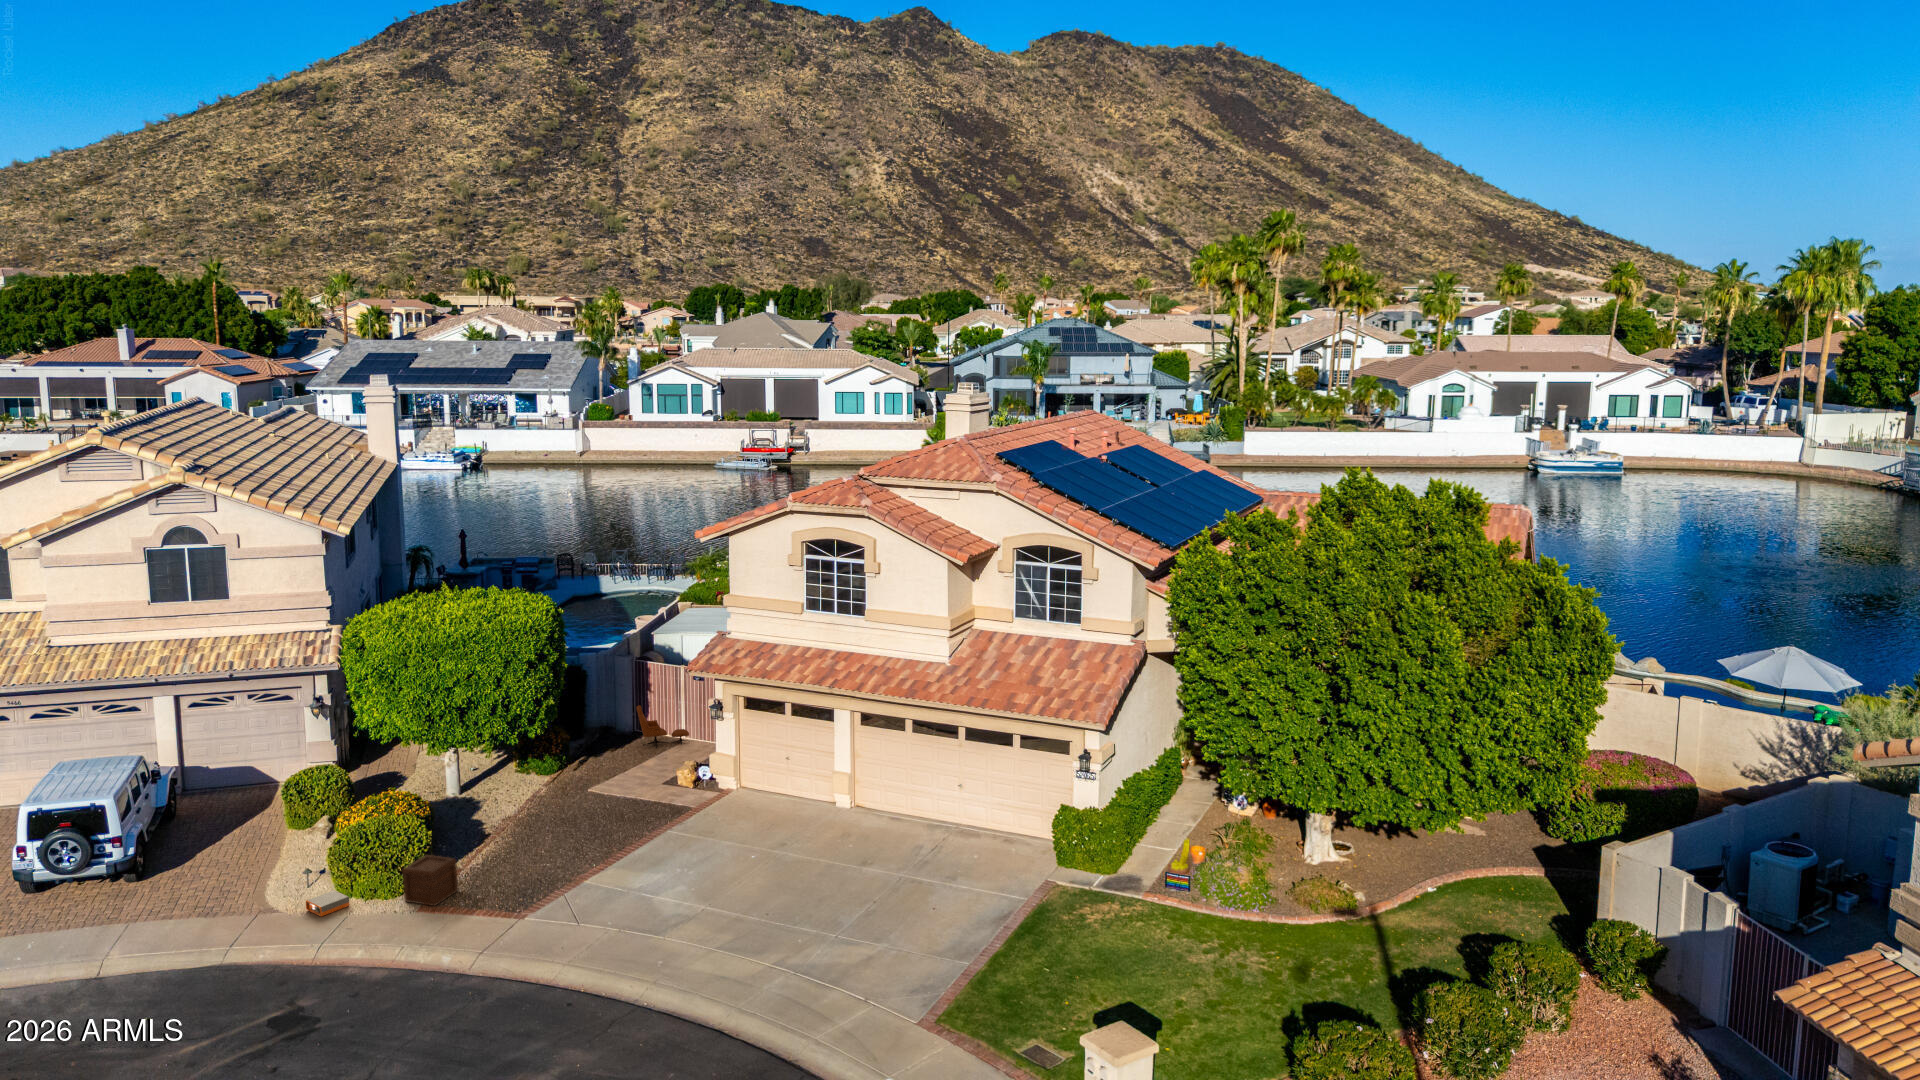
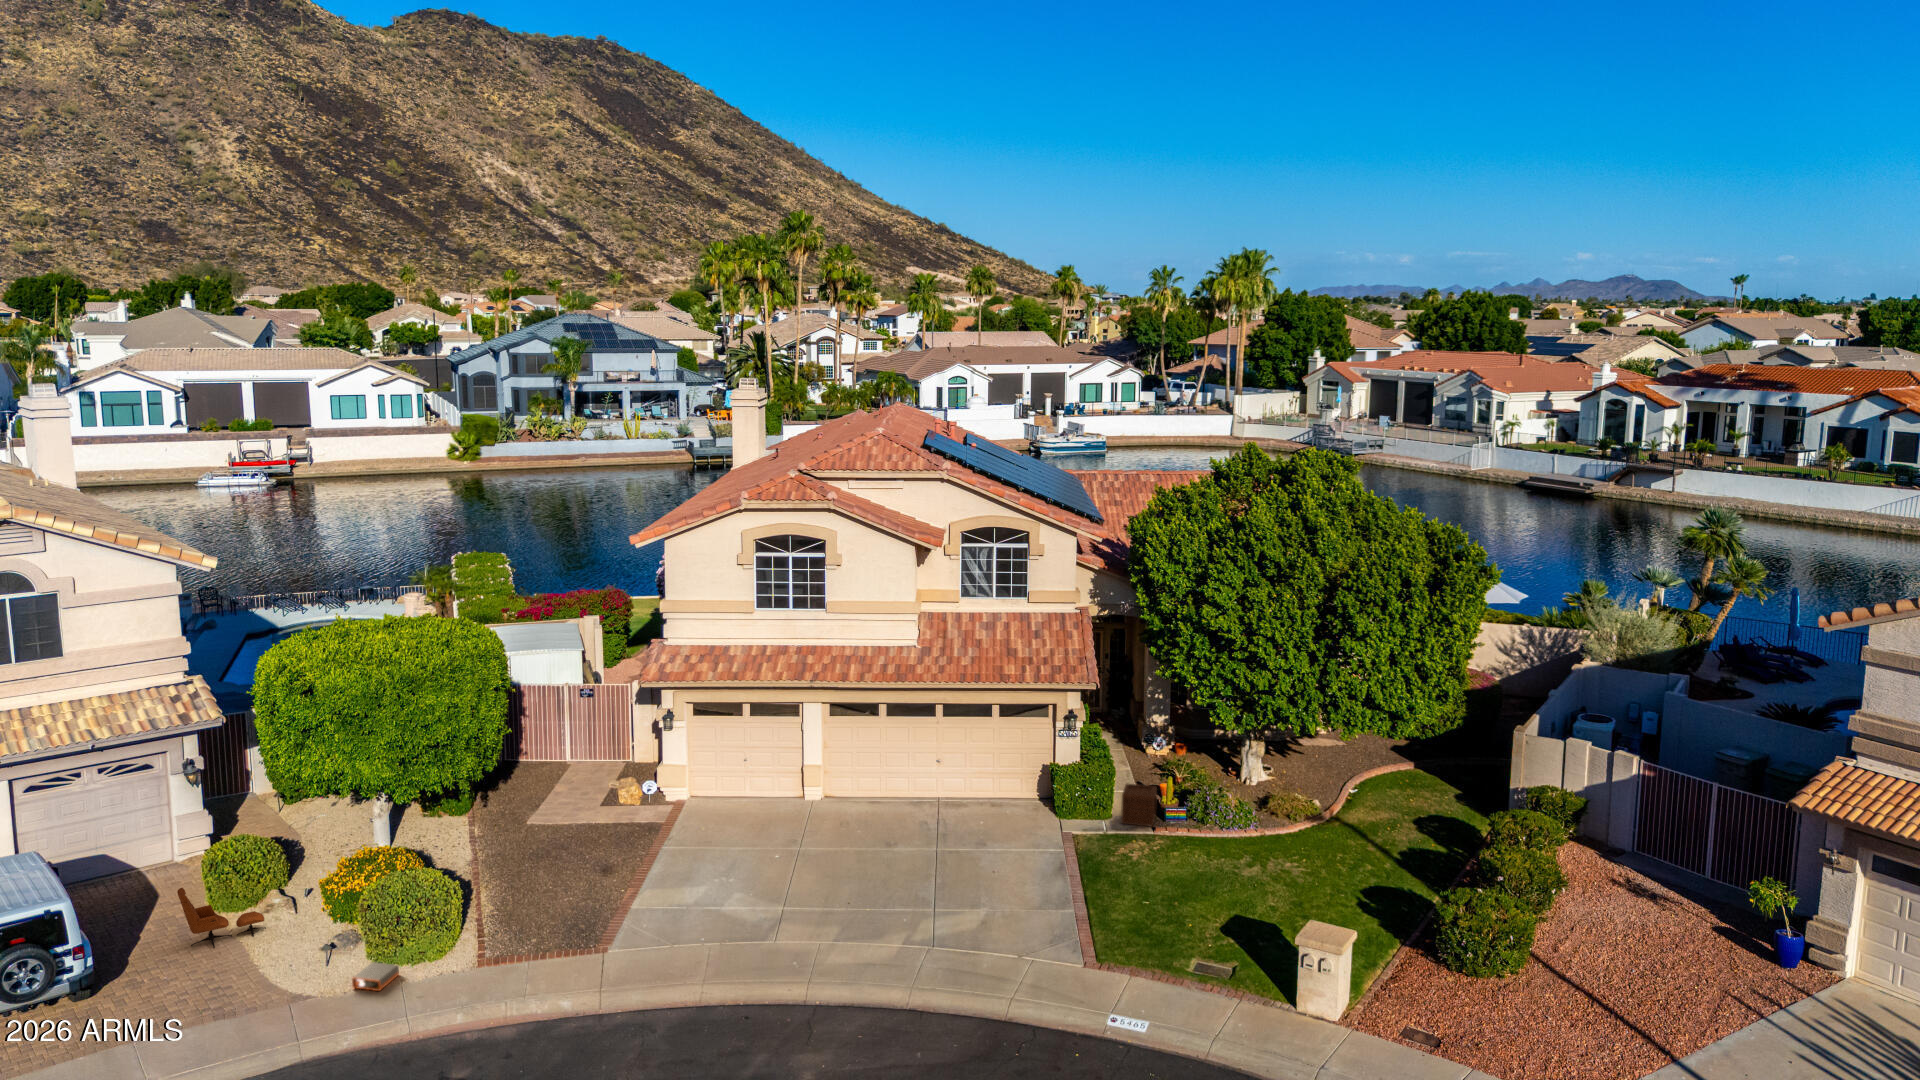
lounge chair: present [637,705,689,748] -> present [177,888,266,948]
wooden crate: present [402,855,458,906] -> present [1121,784,1157,826]

